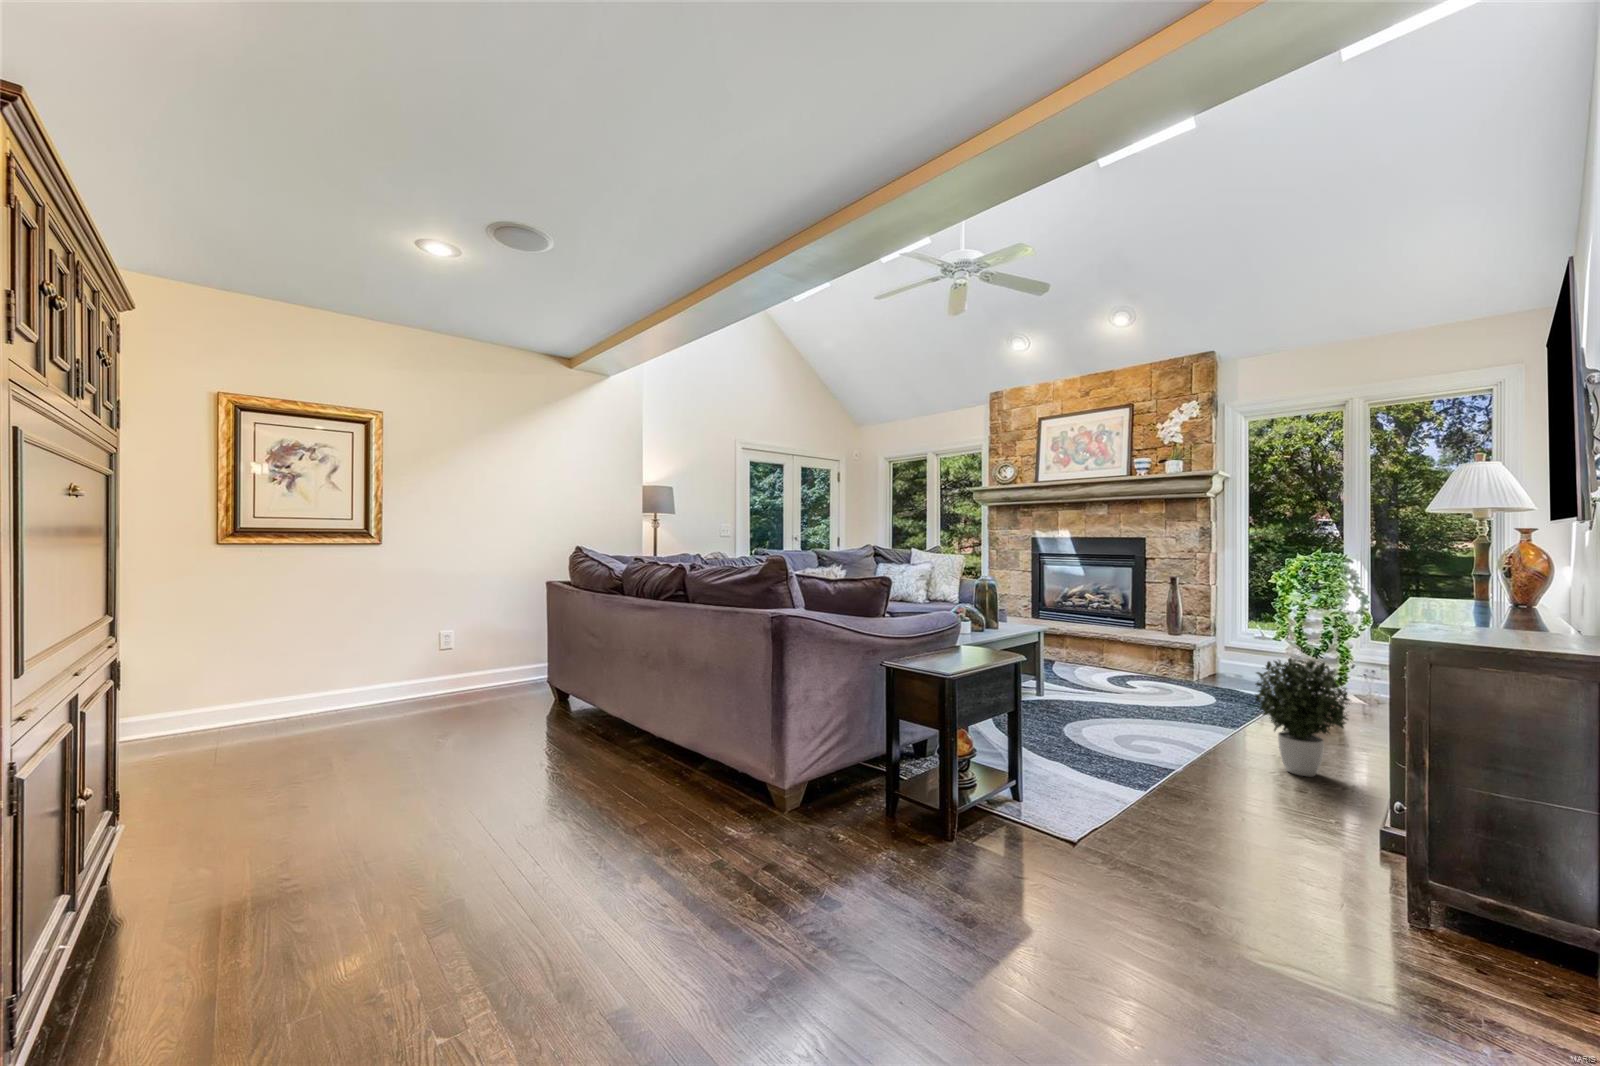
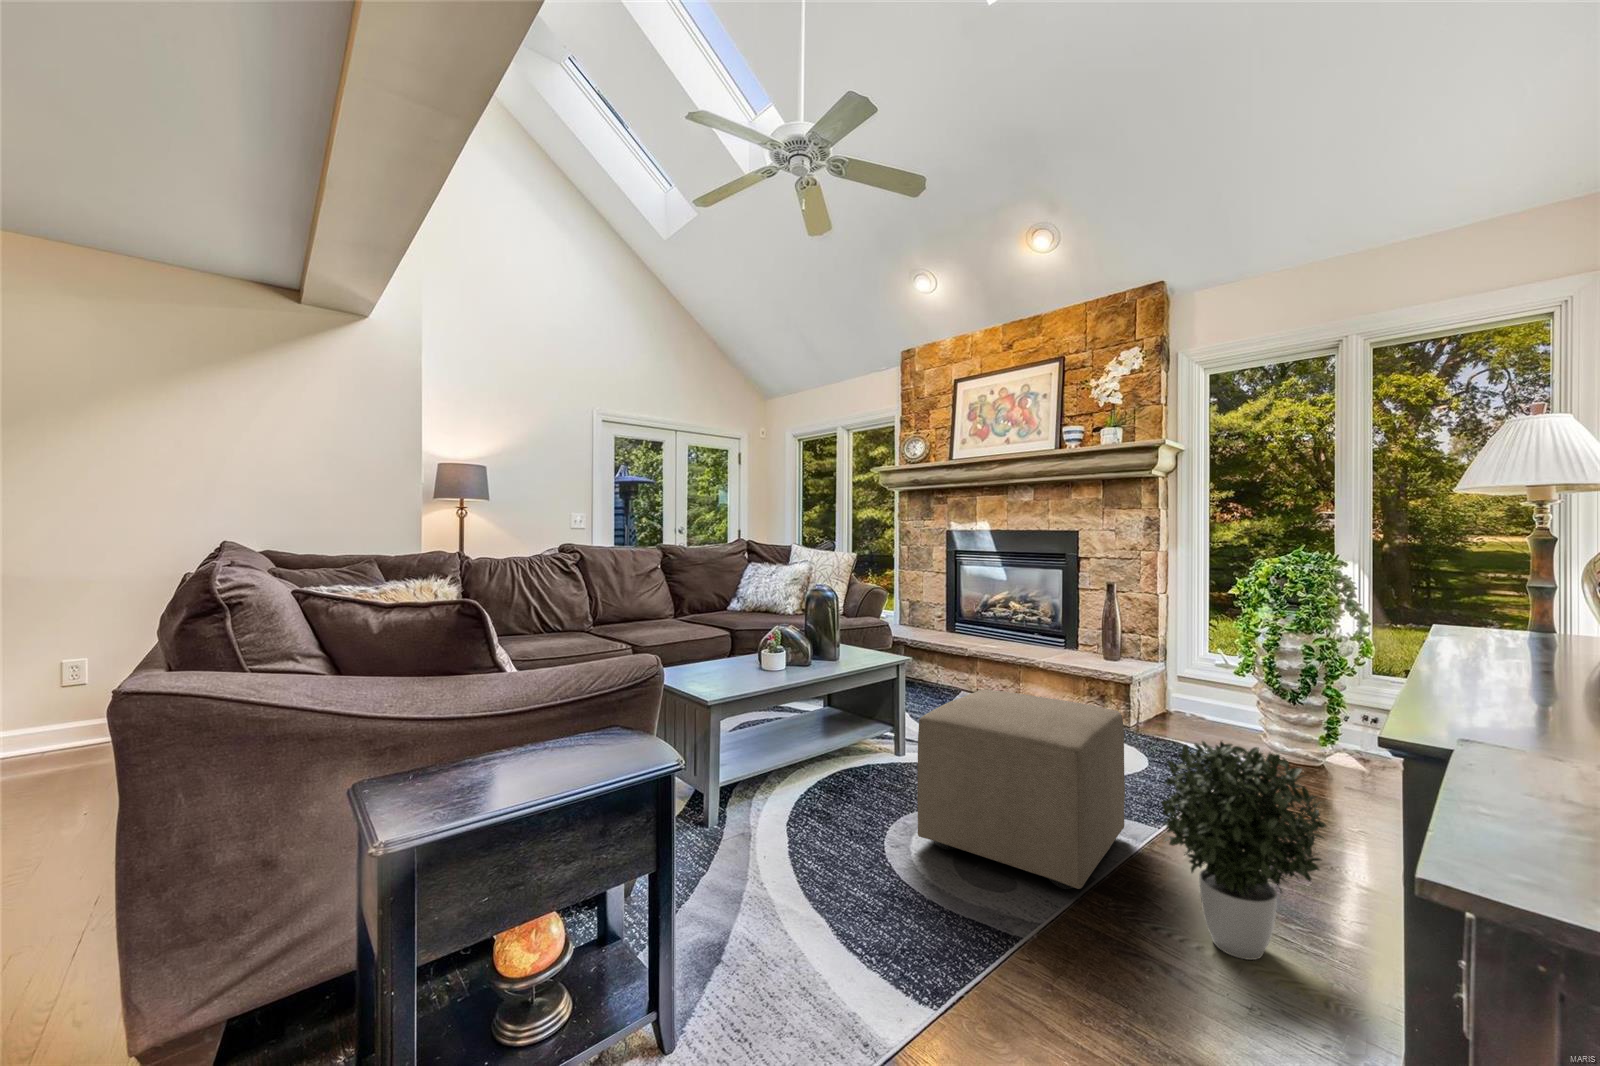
ottoman: none [1089,644,1218,752] -> present [918,690,1125,889]

